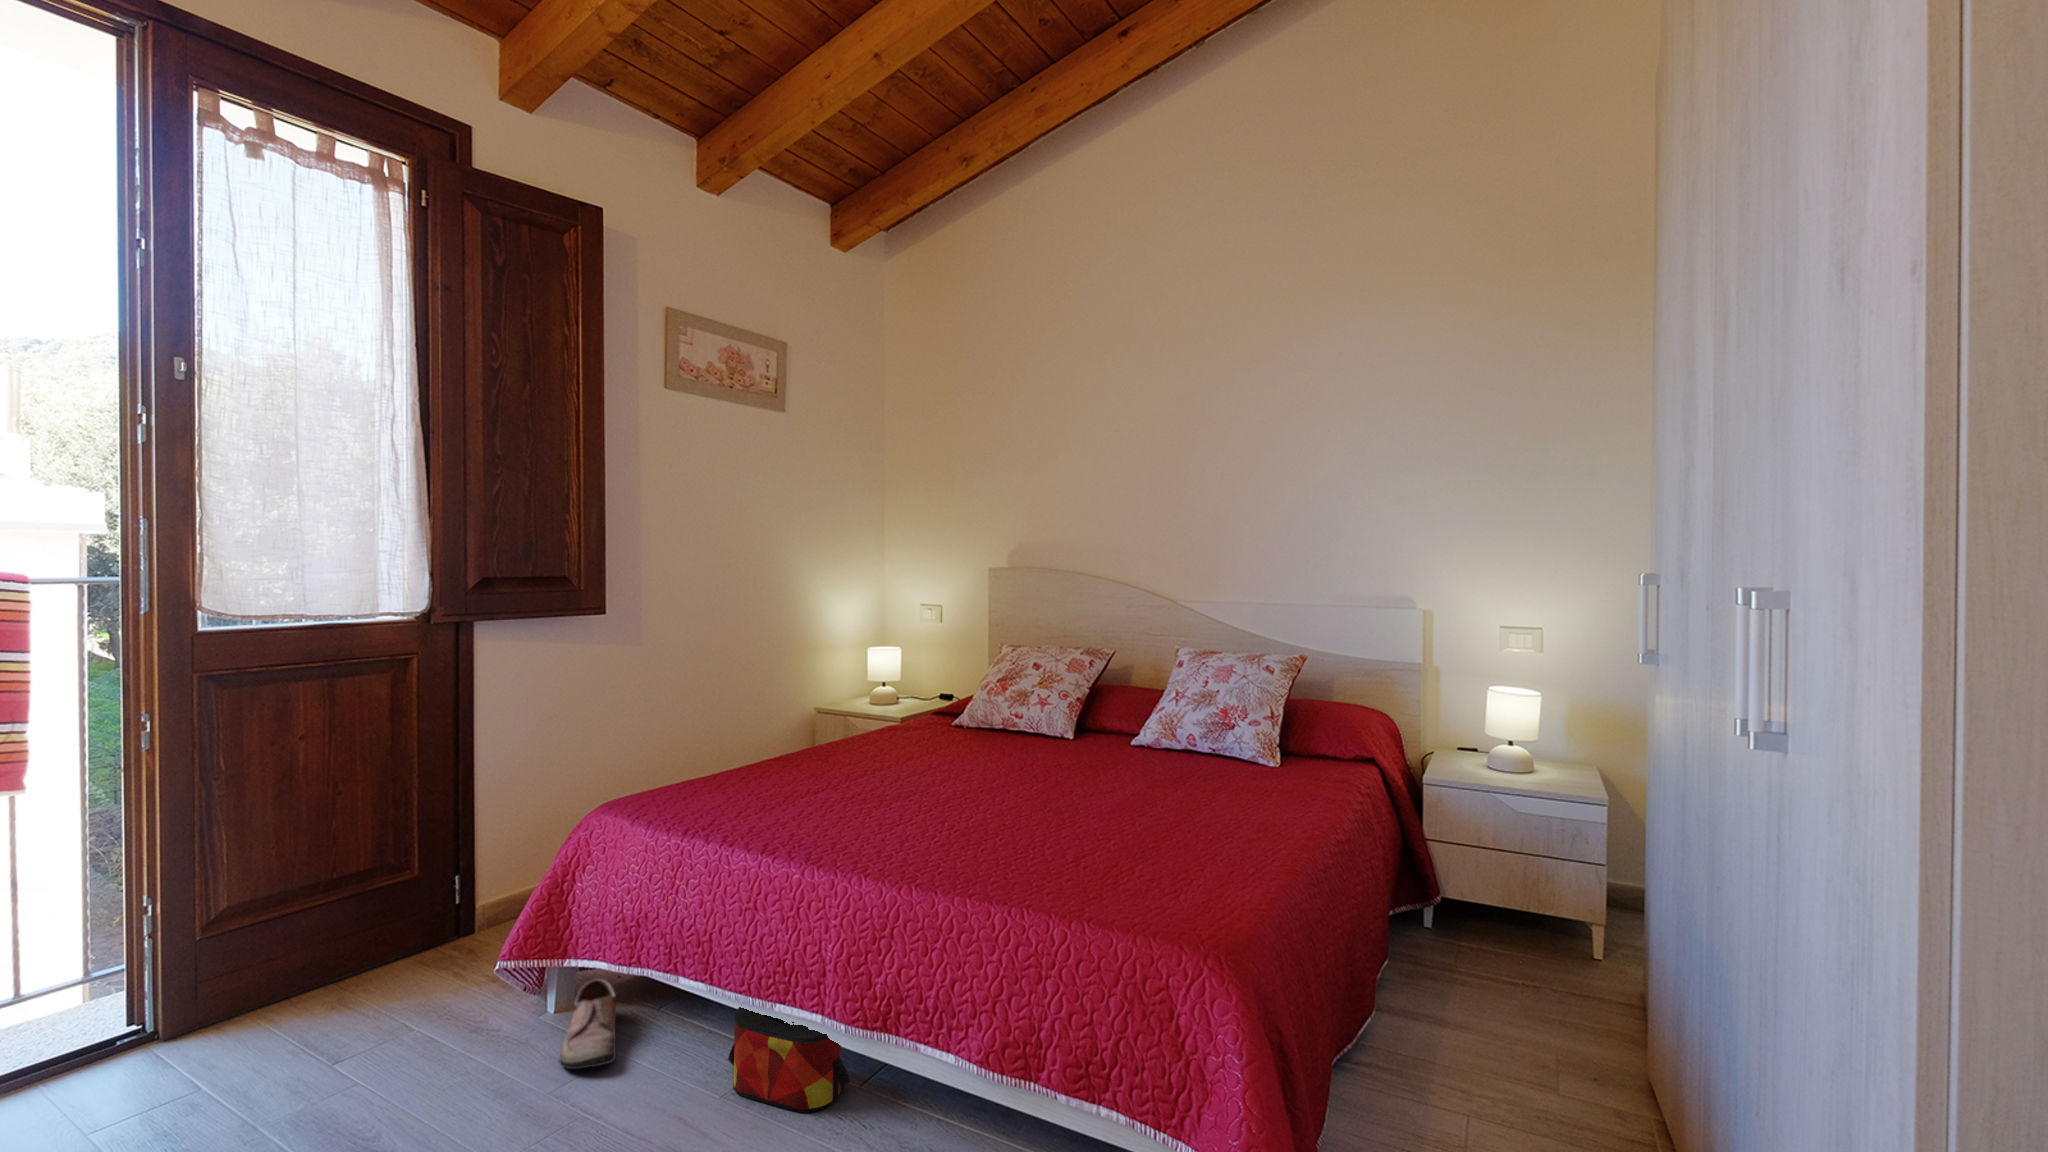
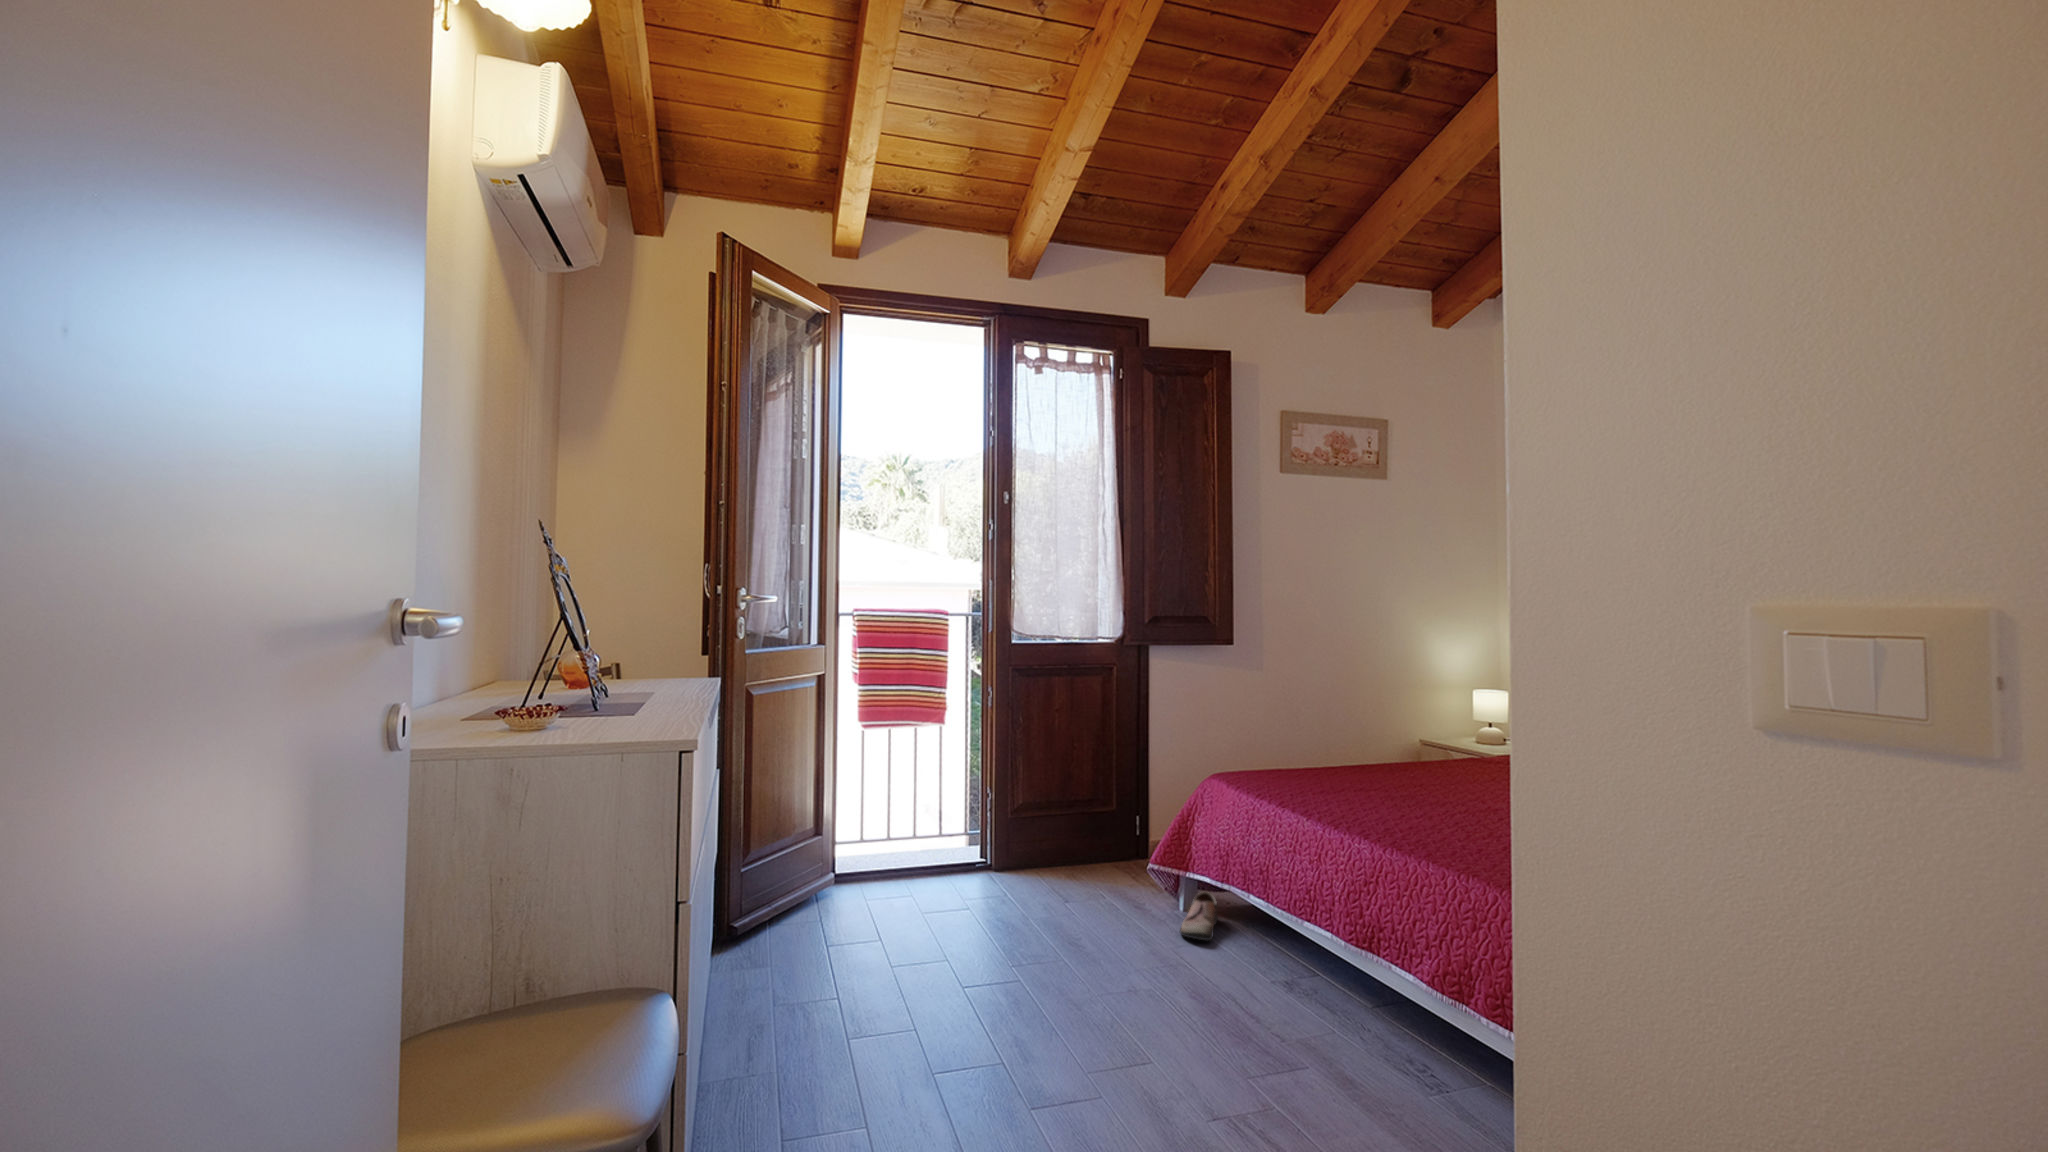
bag: present [728,1007,850,1113] -> none [1279,922,1359,1004]

